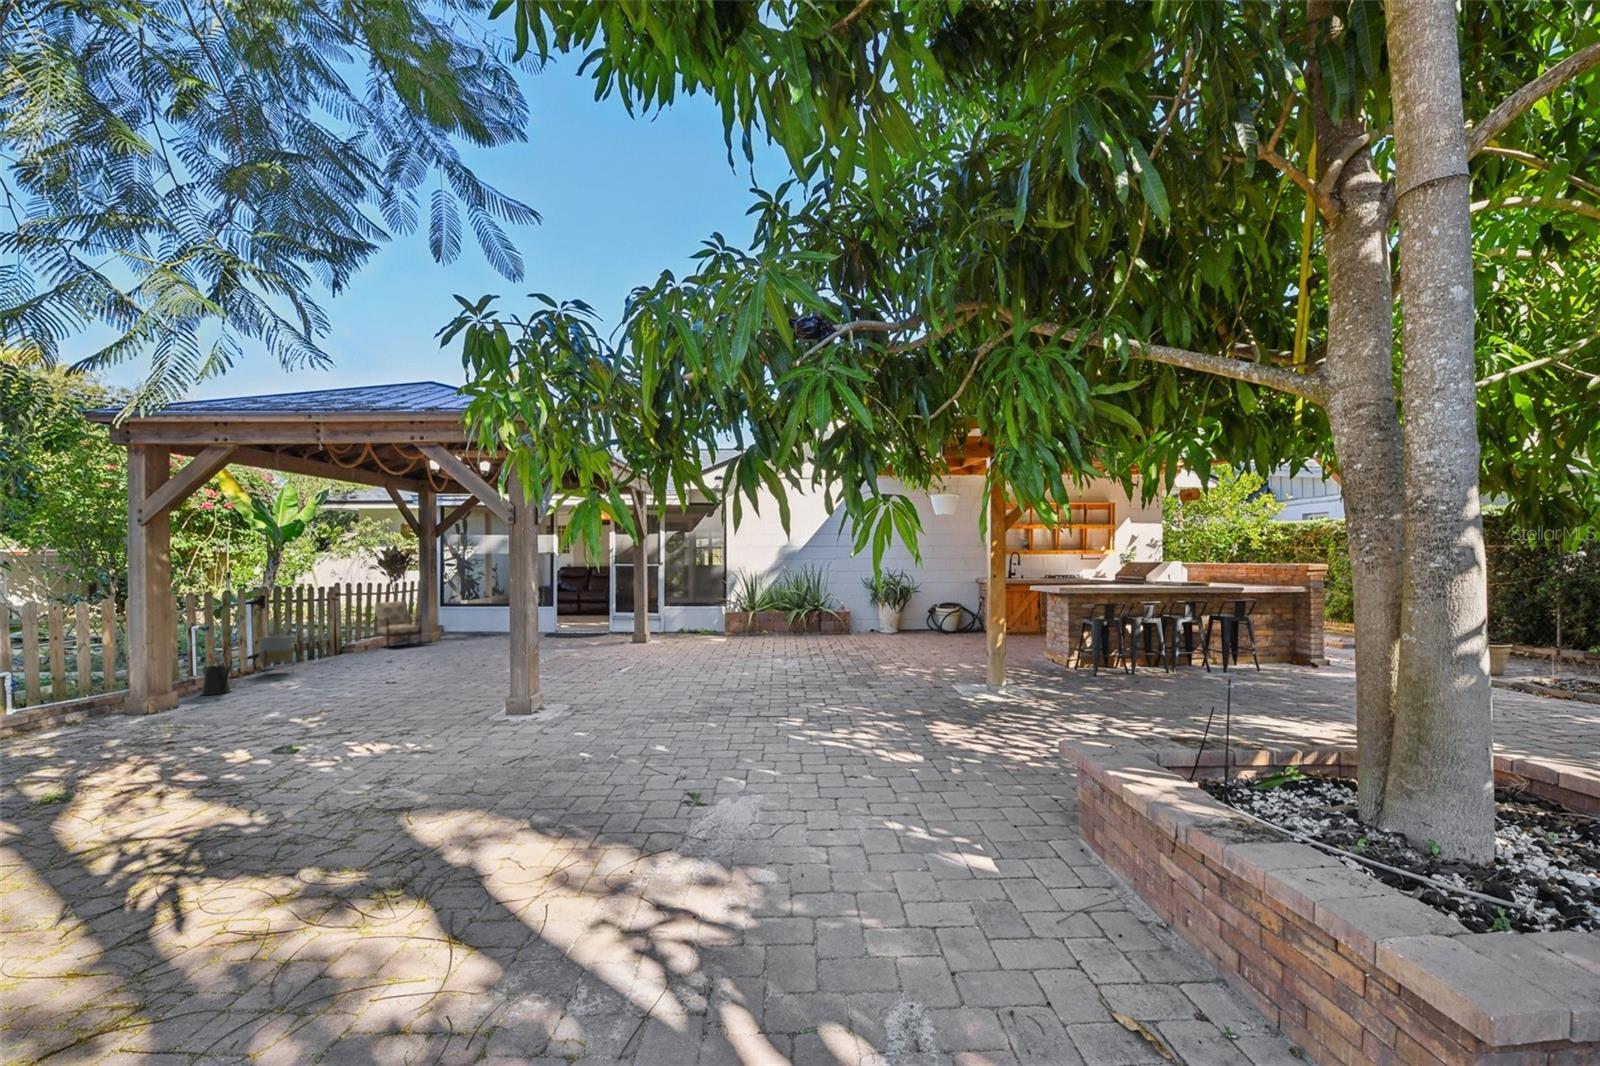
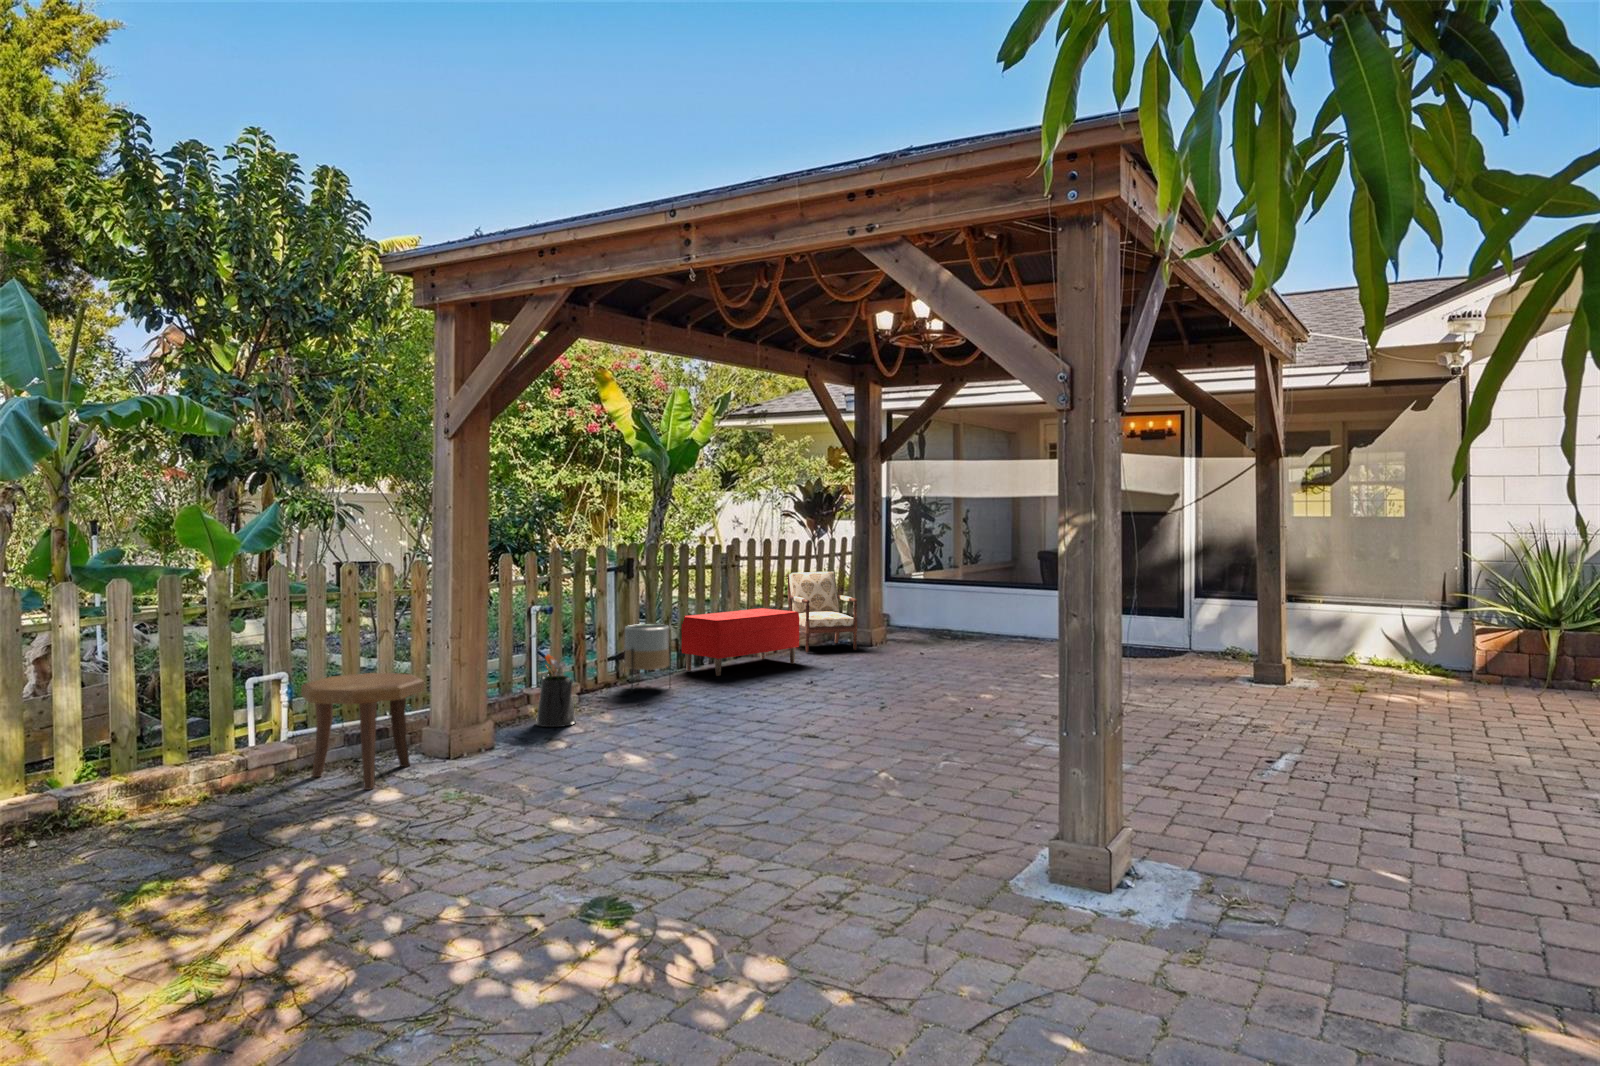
bench: none [298,624,382,664] -> present [682,608,800,676]
side table: none [39,665,134,731] -> present [301,673,424,790]

